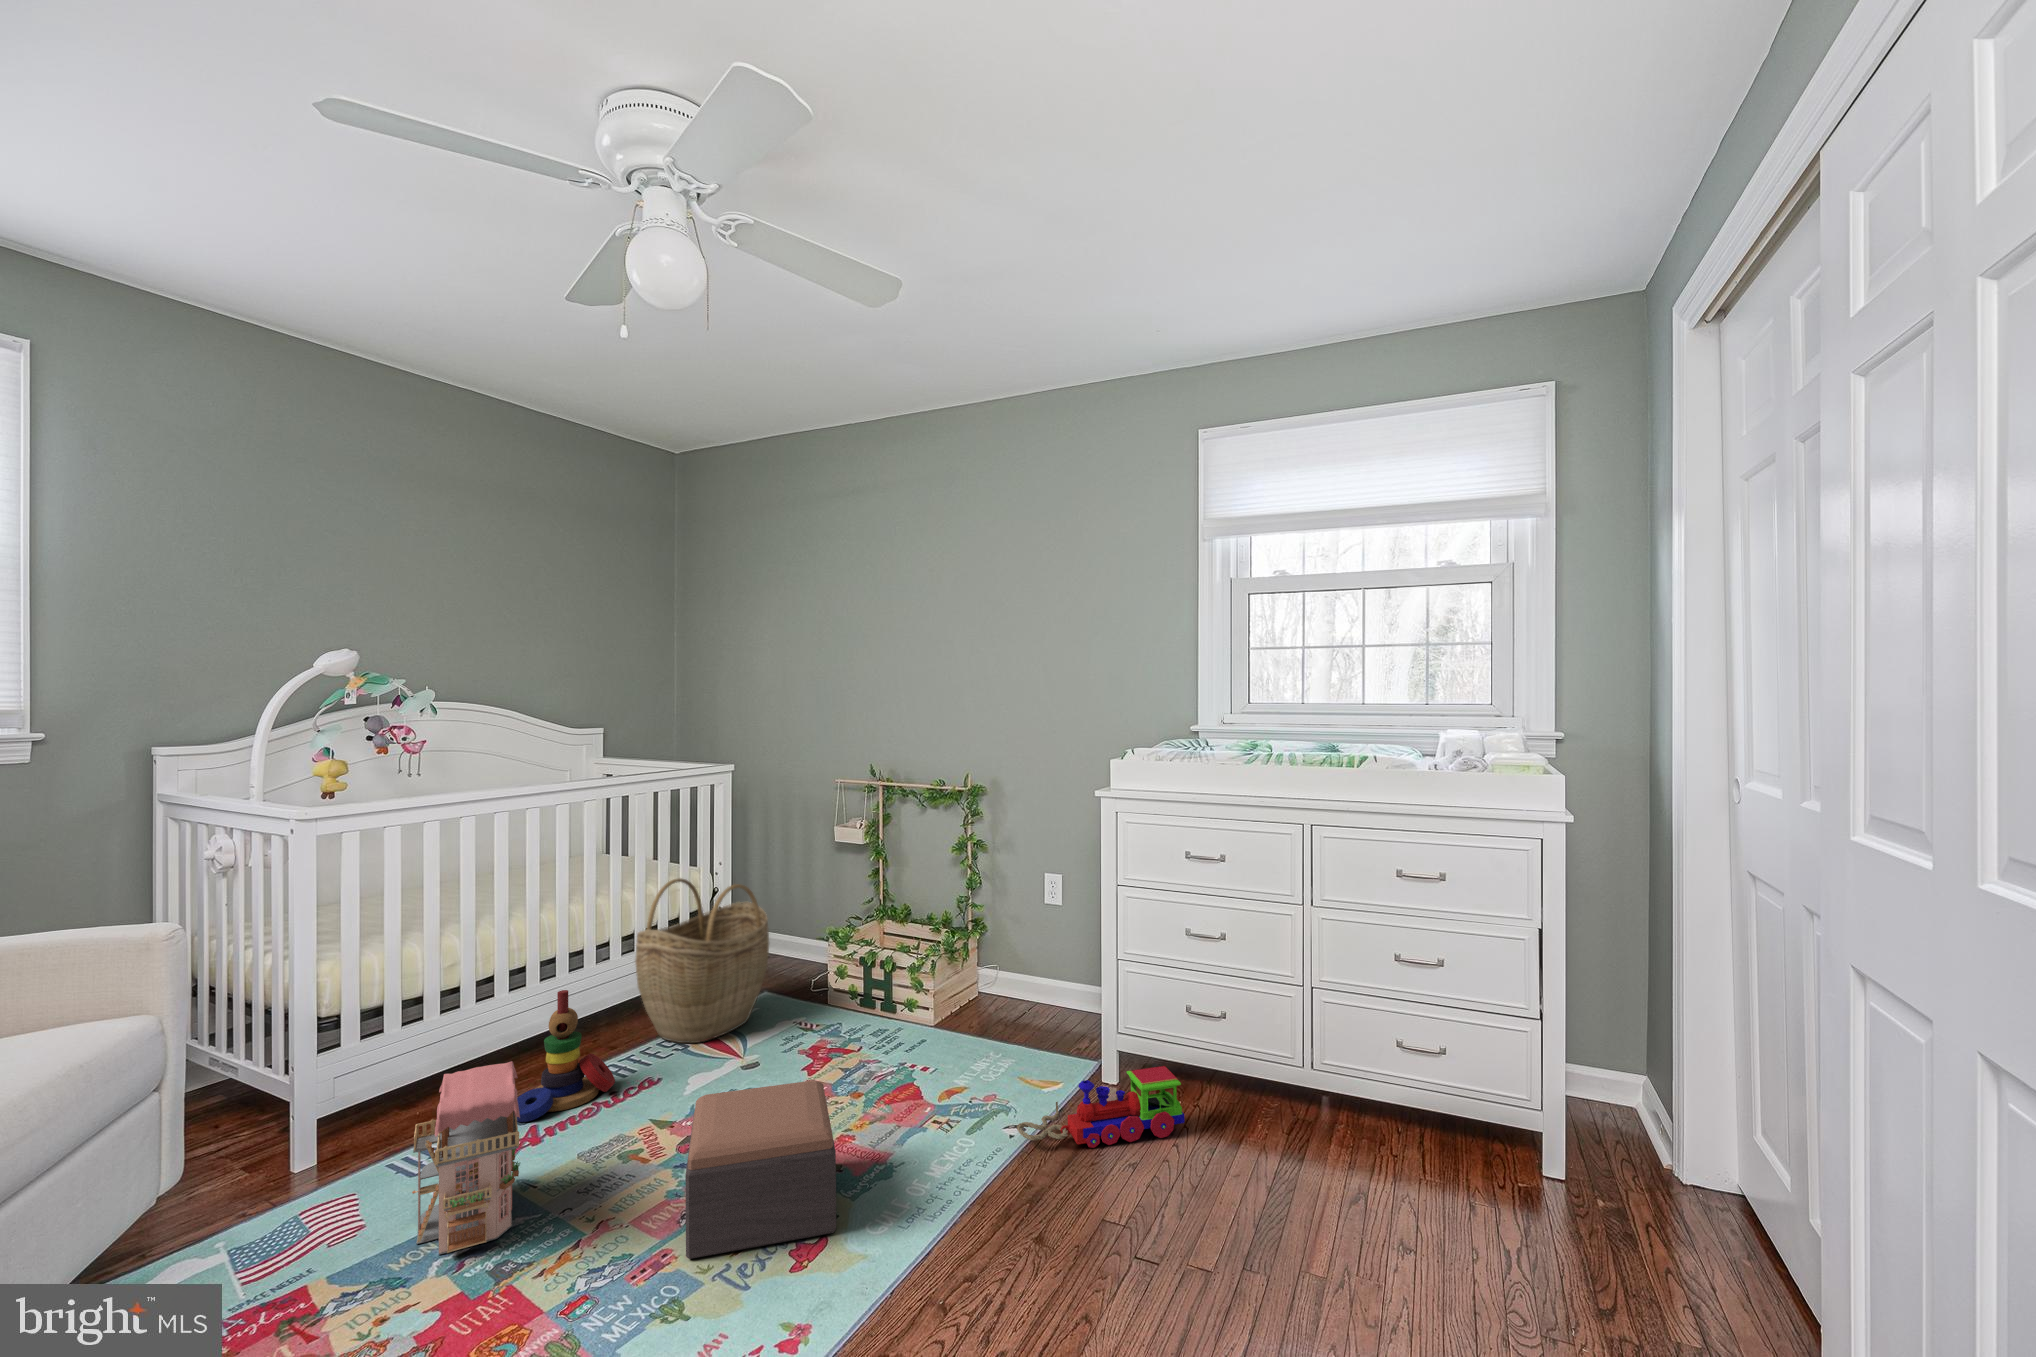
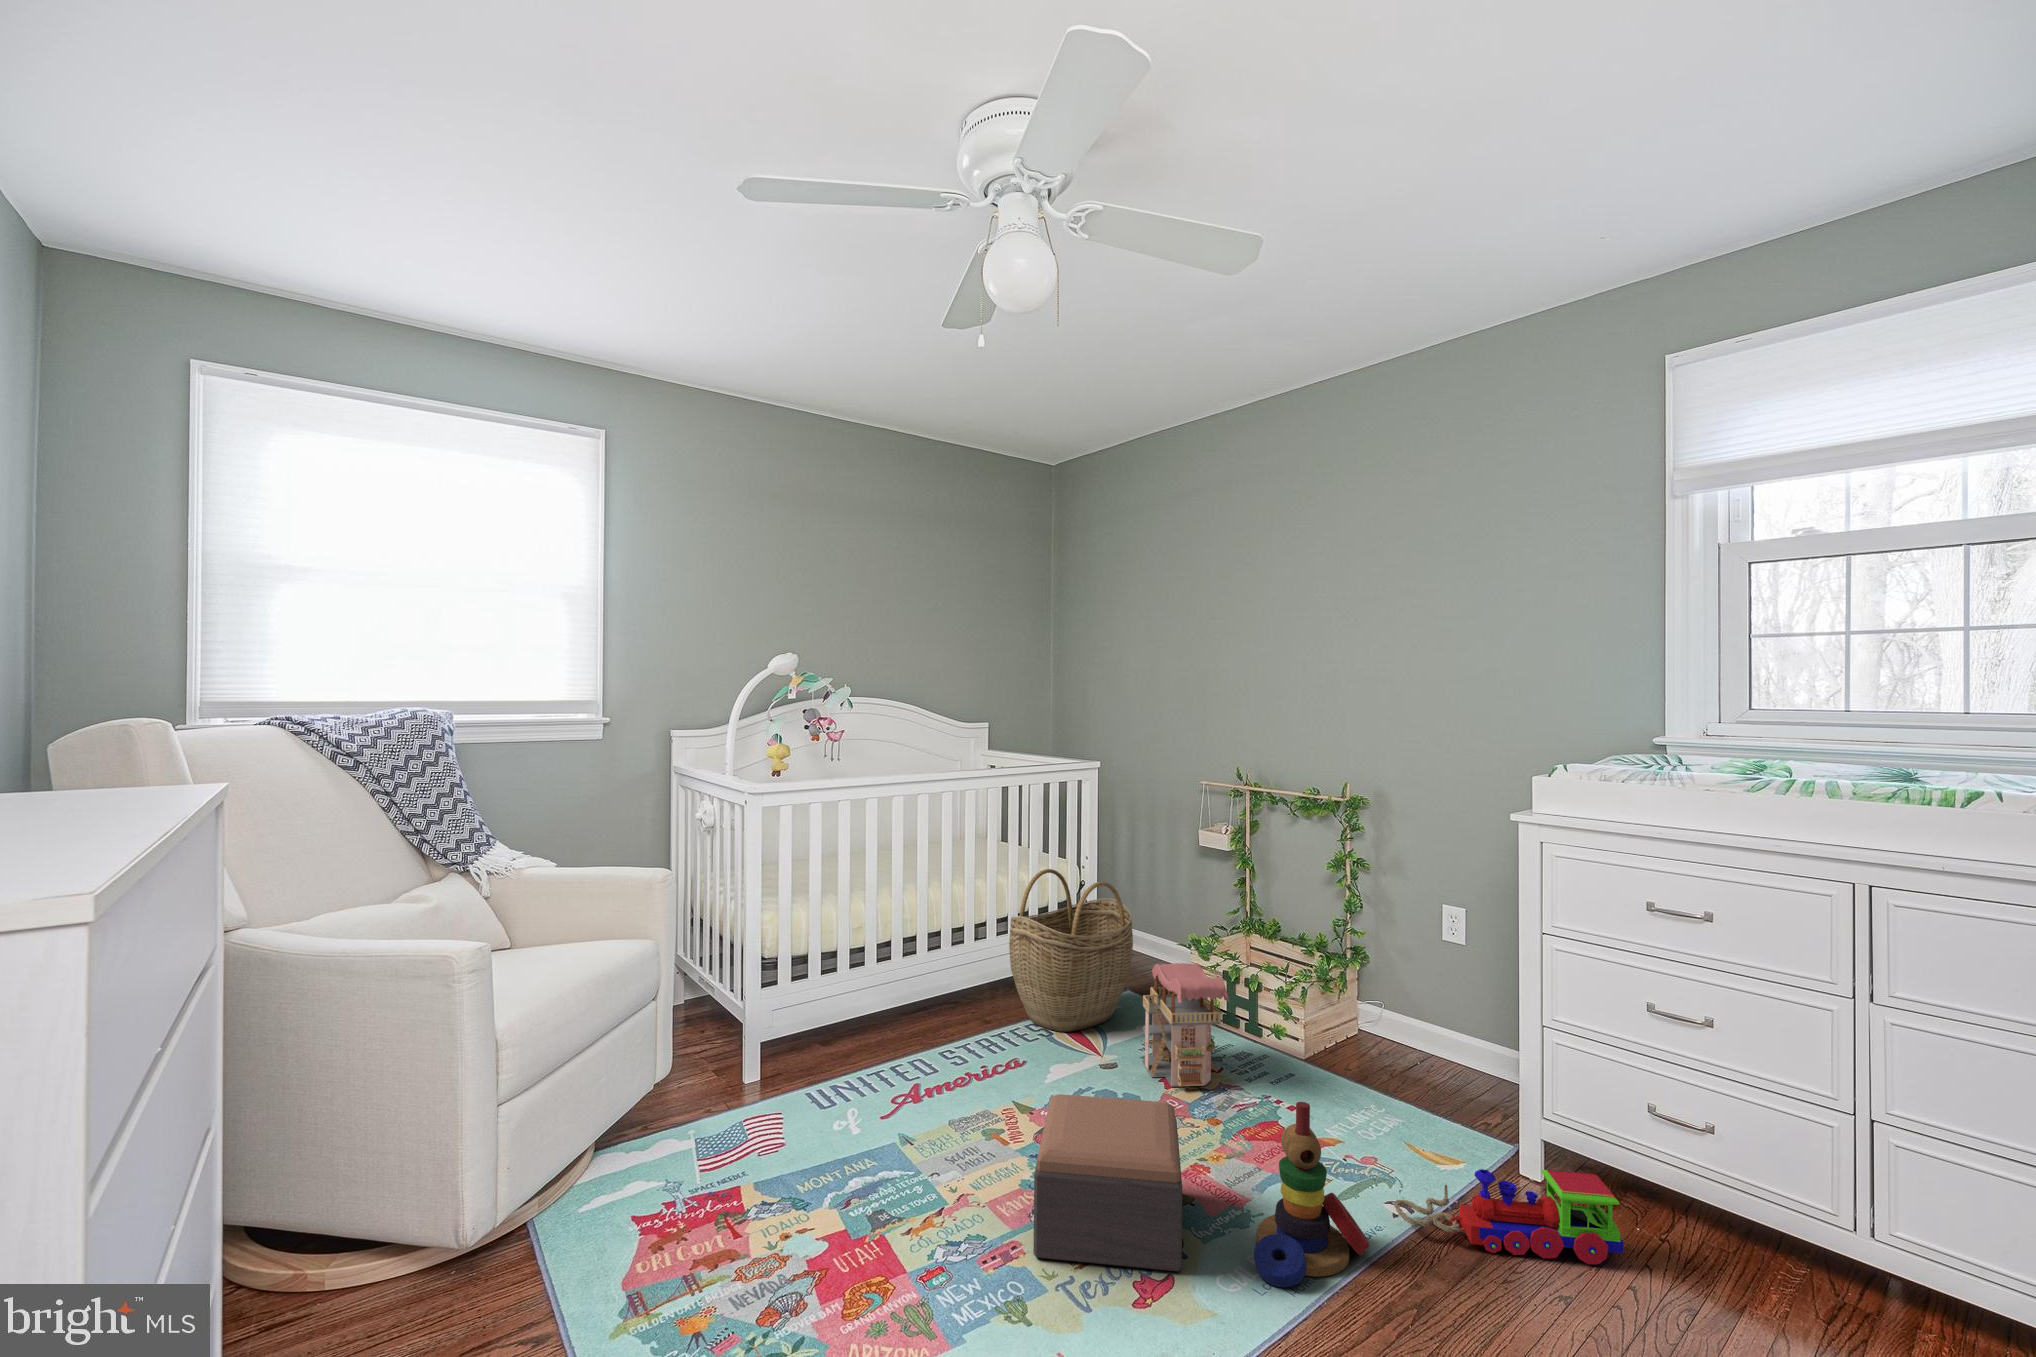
stacking toy: present [517,990,615,1122] -> present [1254,1102,1370,1287]
toy house: present [412,1061,520,1255] -> present [1143,963,1229,1087]

